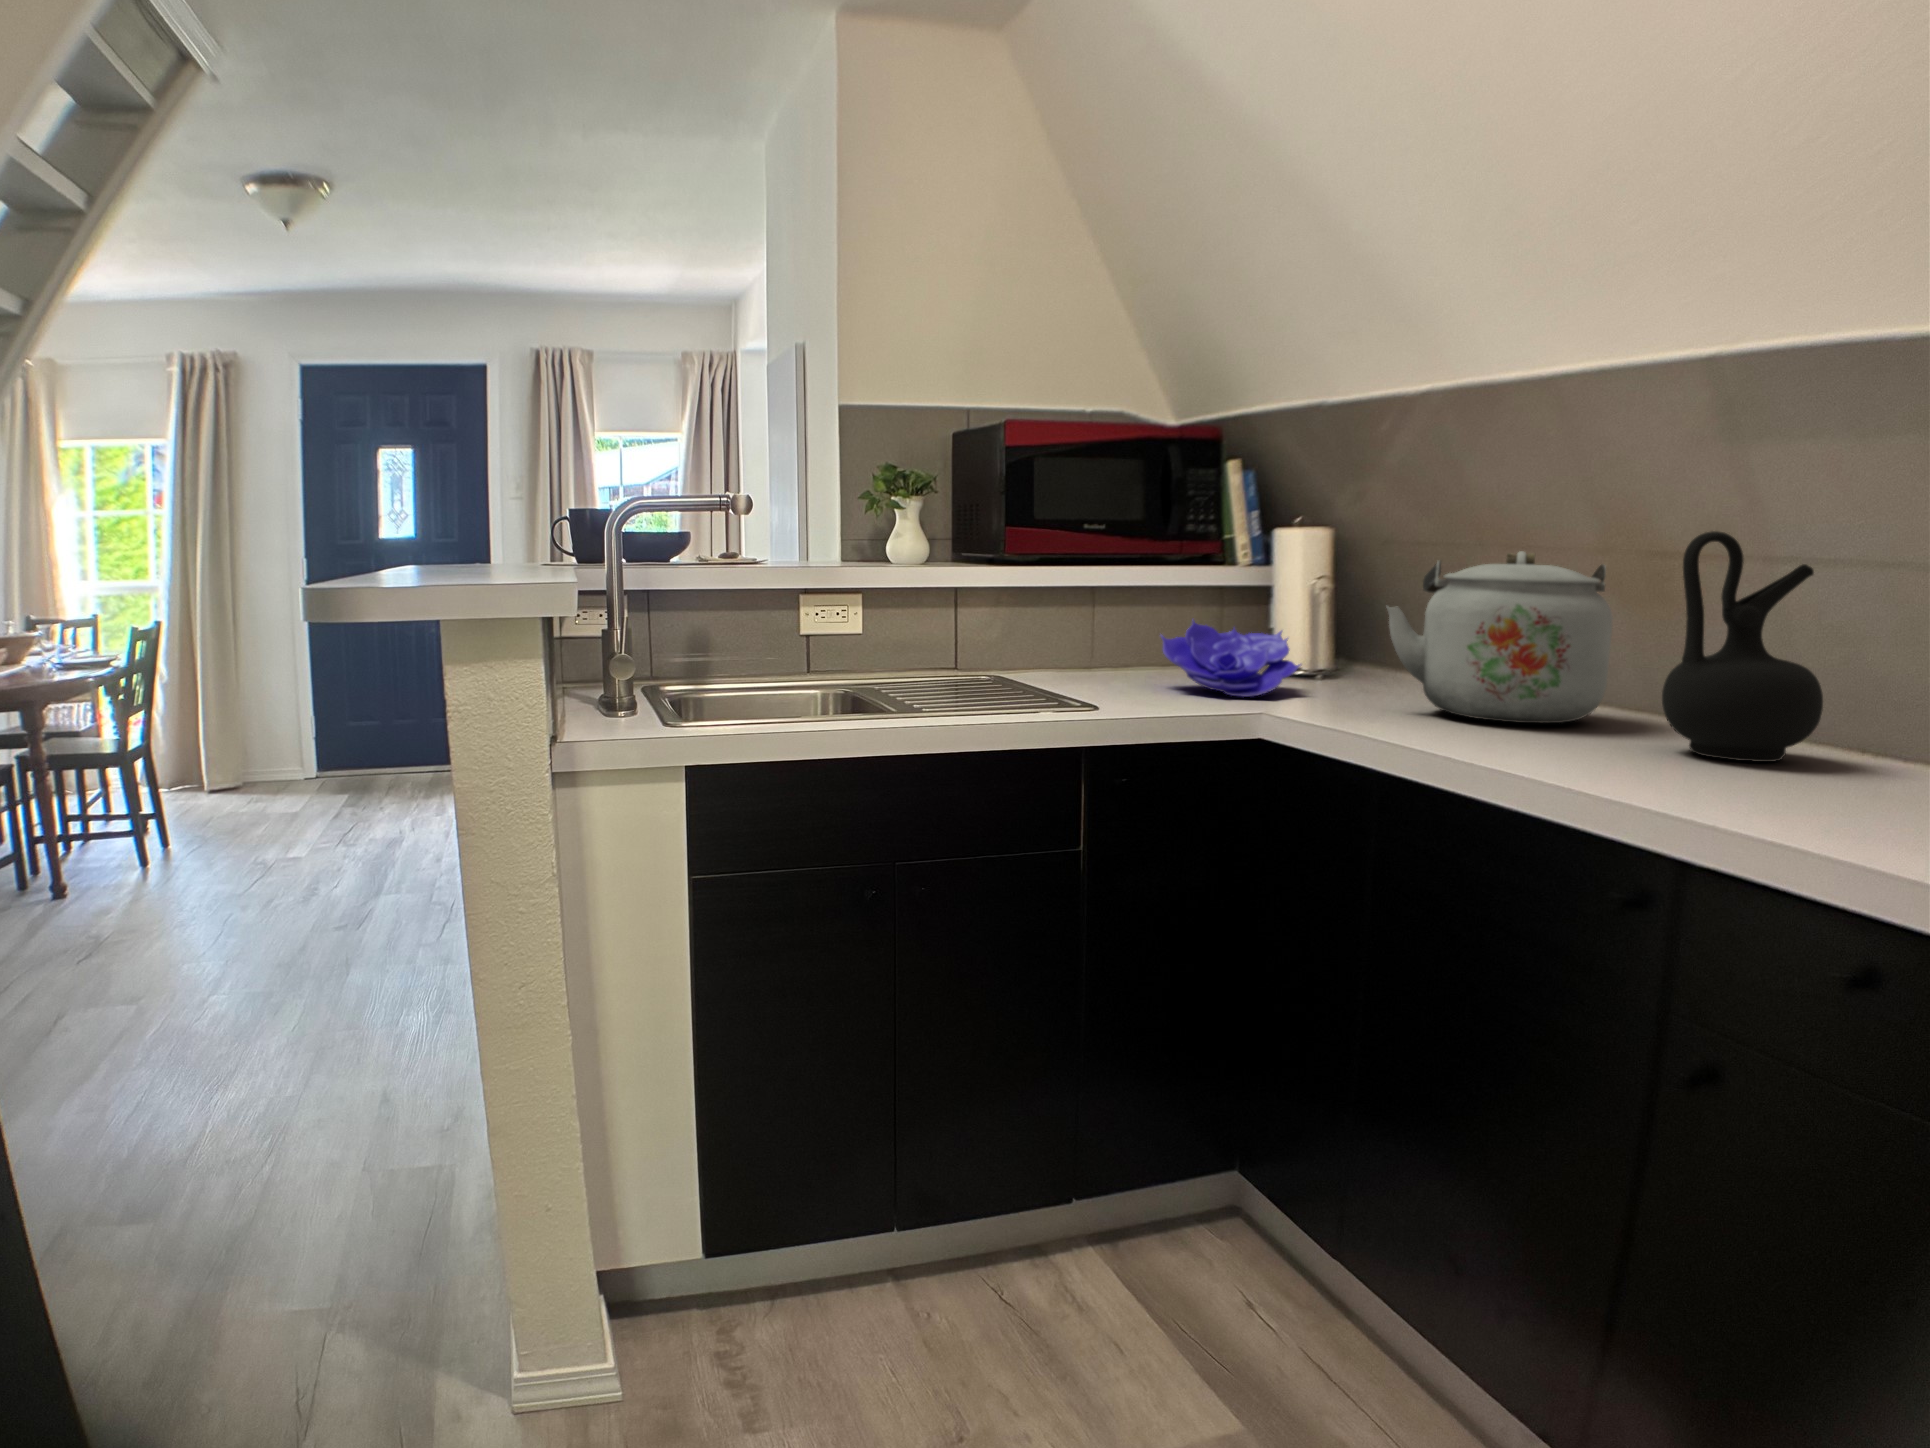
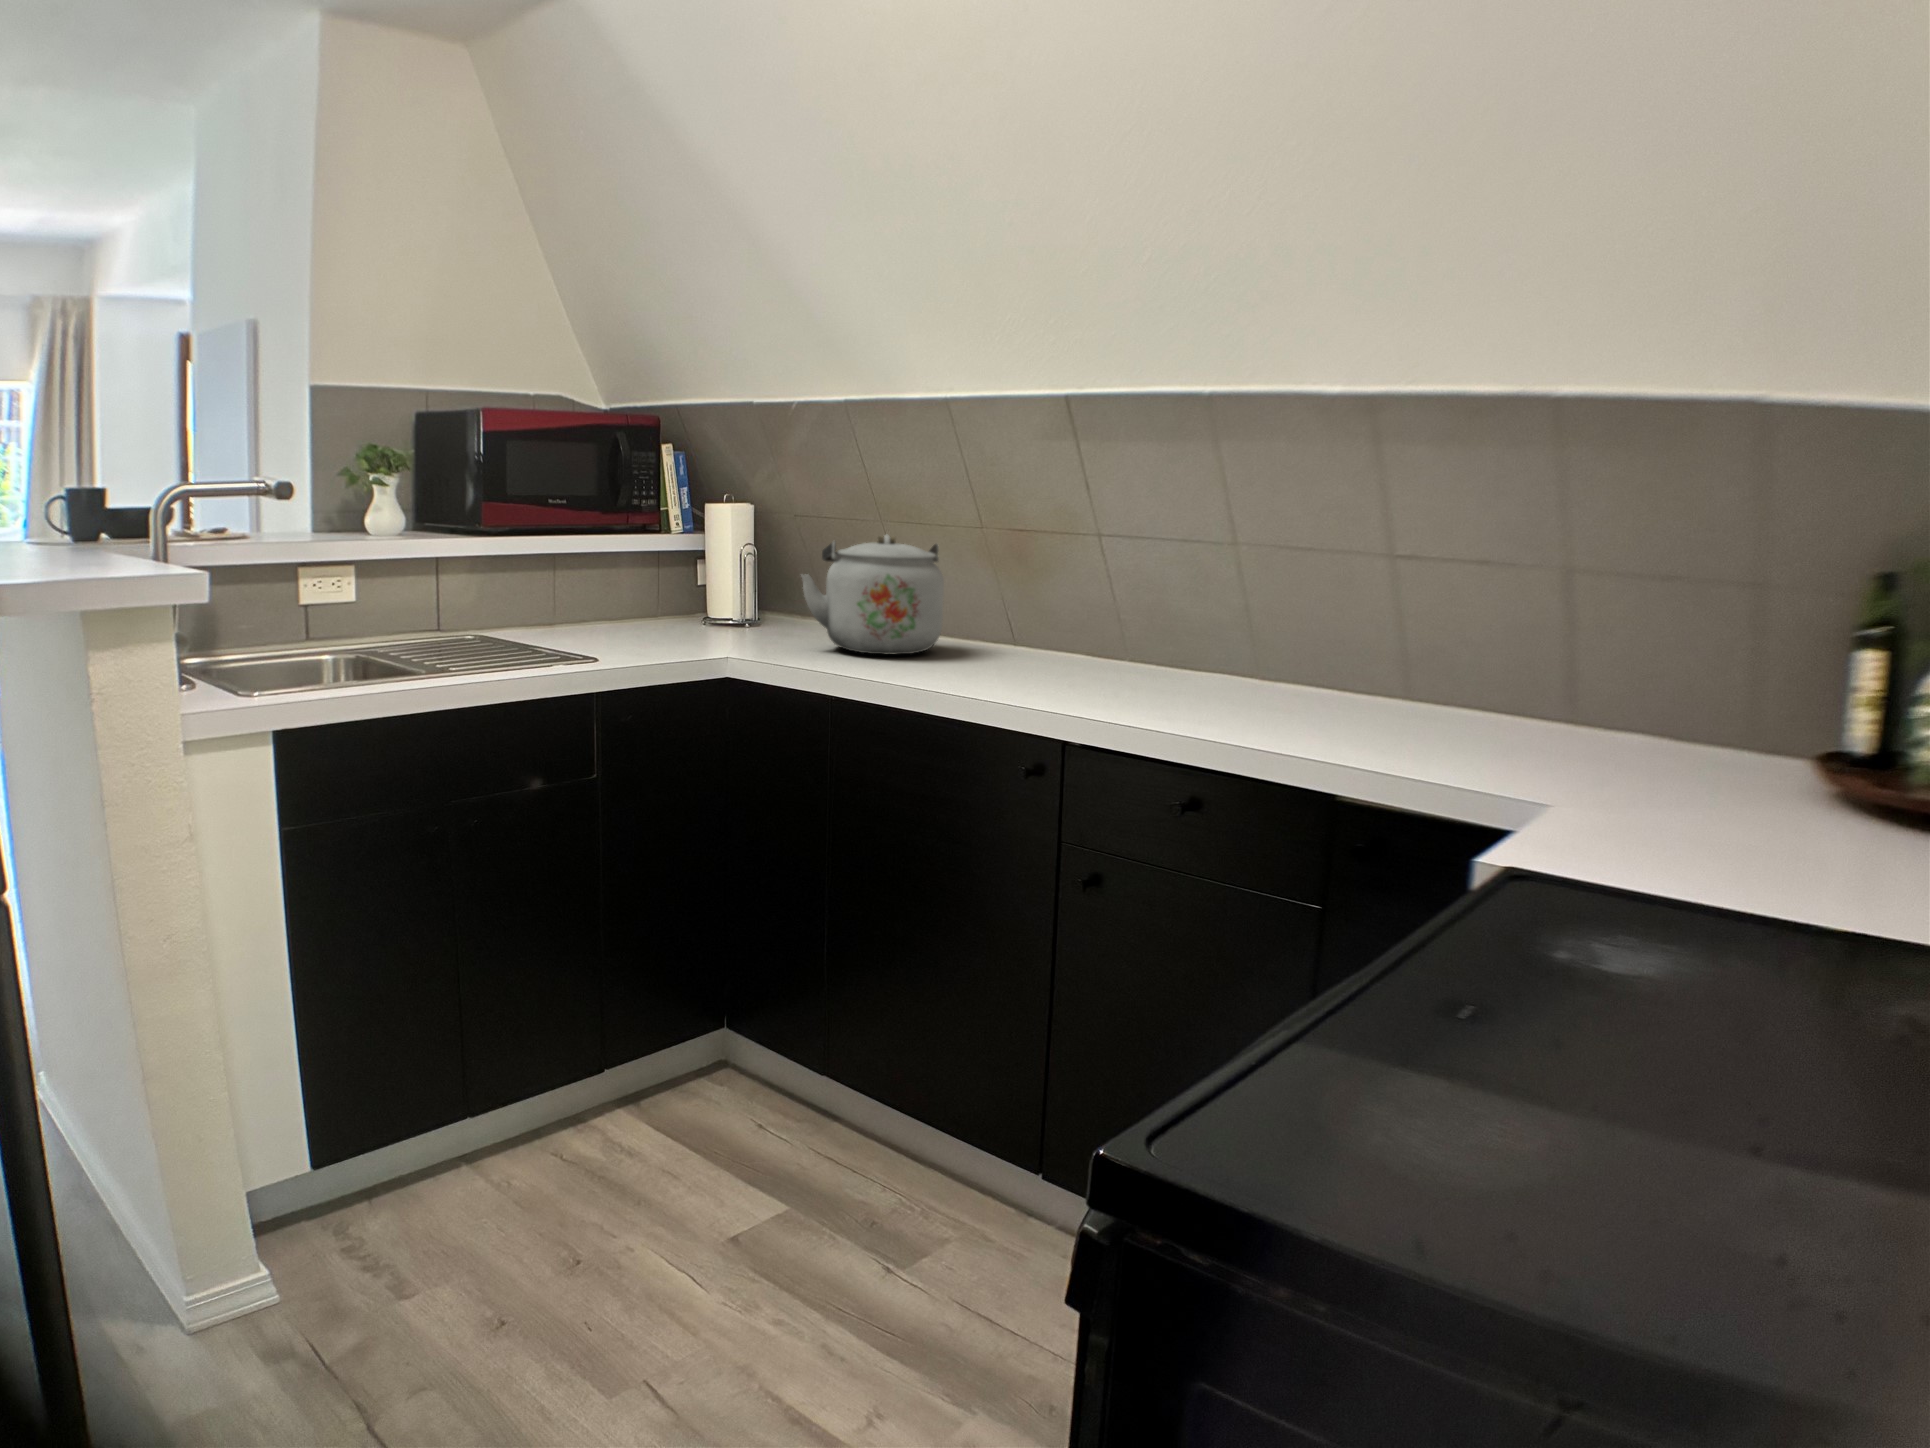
ceramic jug: present [1662,531,1823,762] -> none [975,530,1060,674]
decorative bowl: present [1161,620,1301,697] -> none [628,582,740,644]

